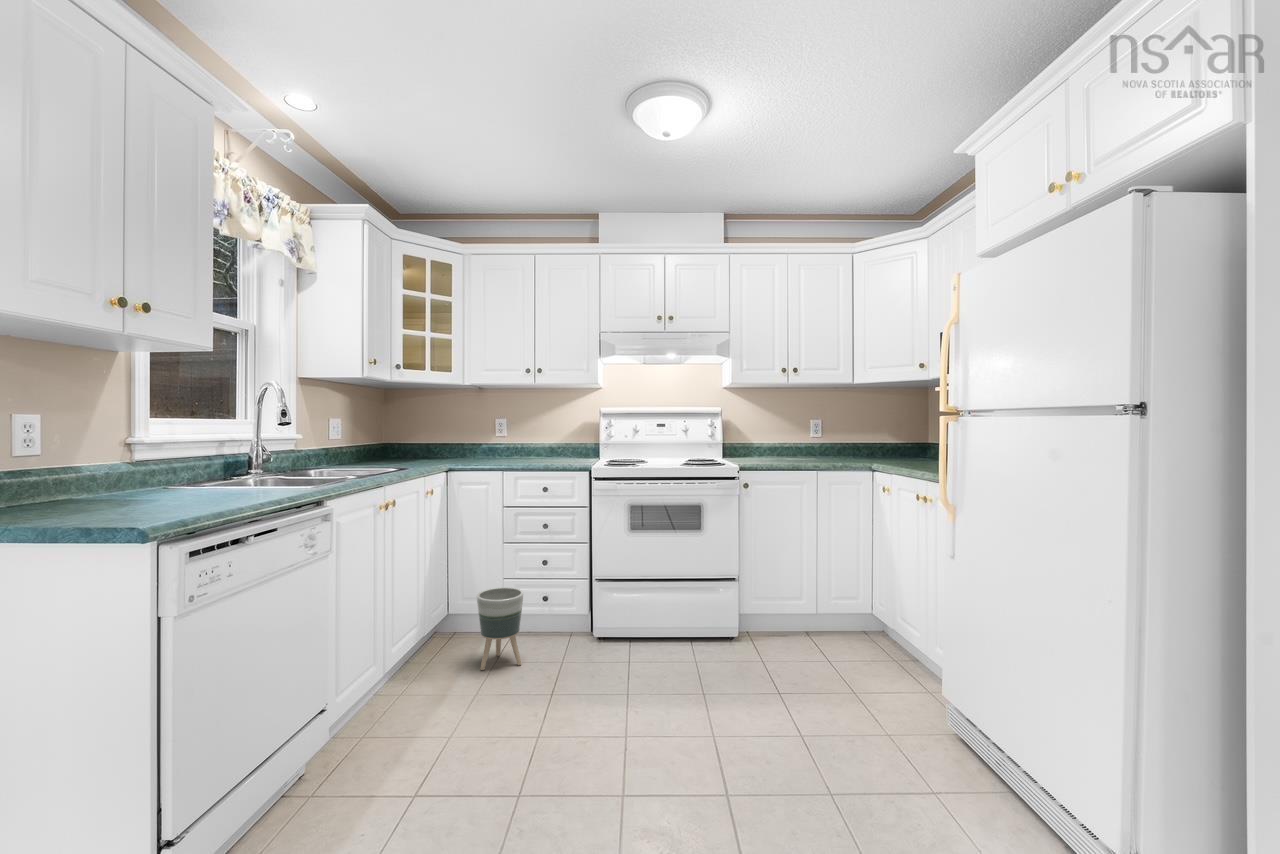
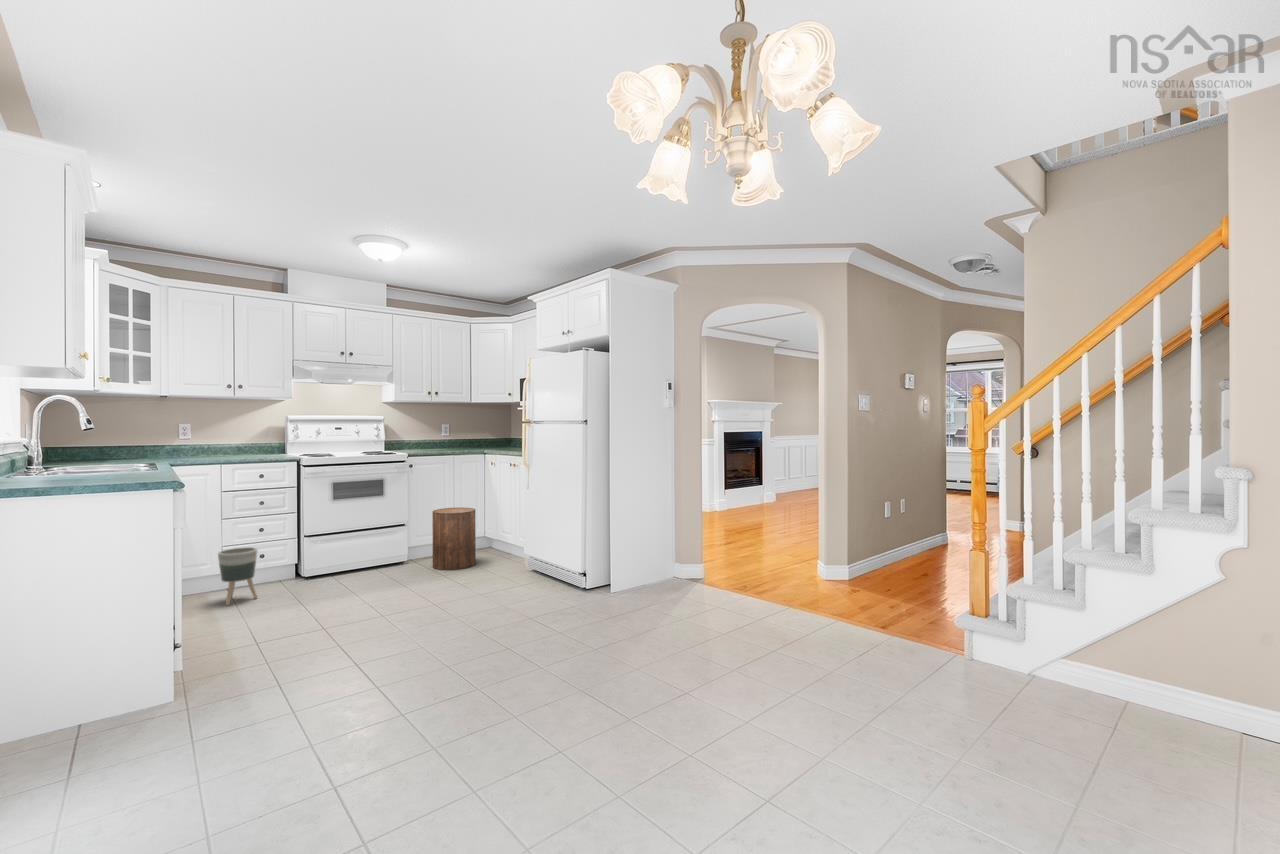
stool: none [774,560,848,679] -> present [432,507,476,570]

